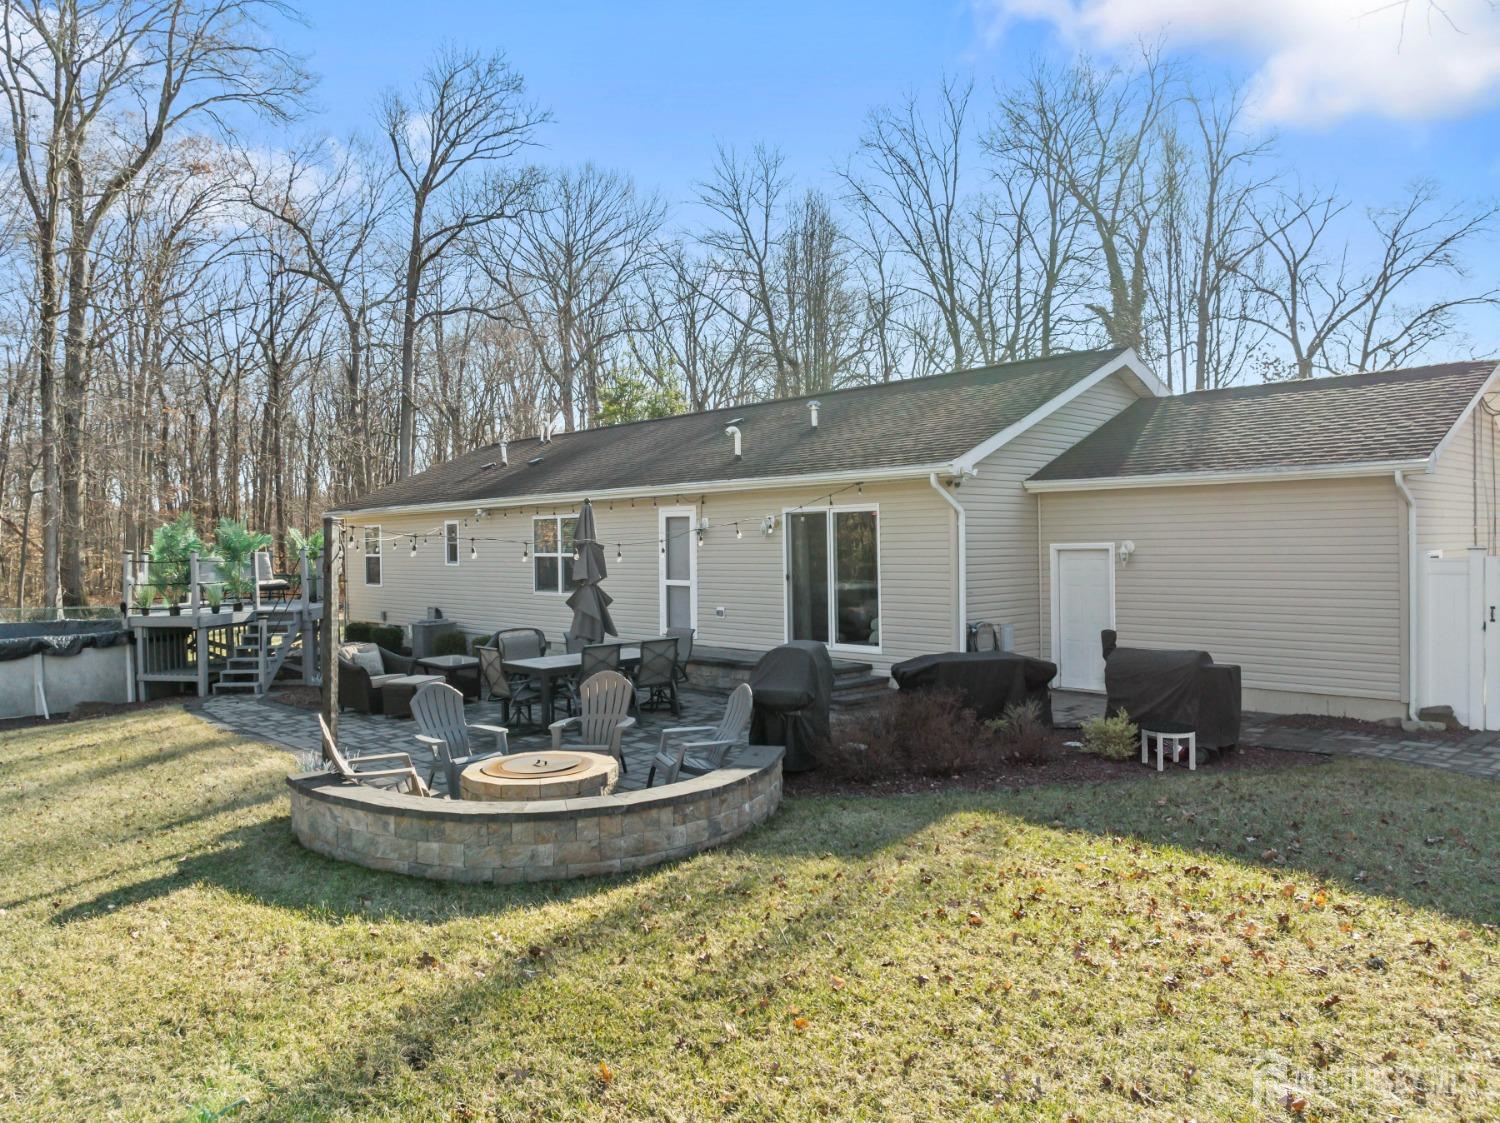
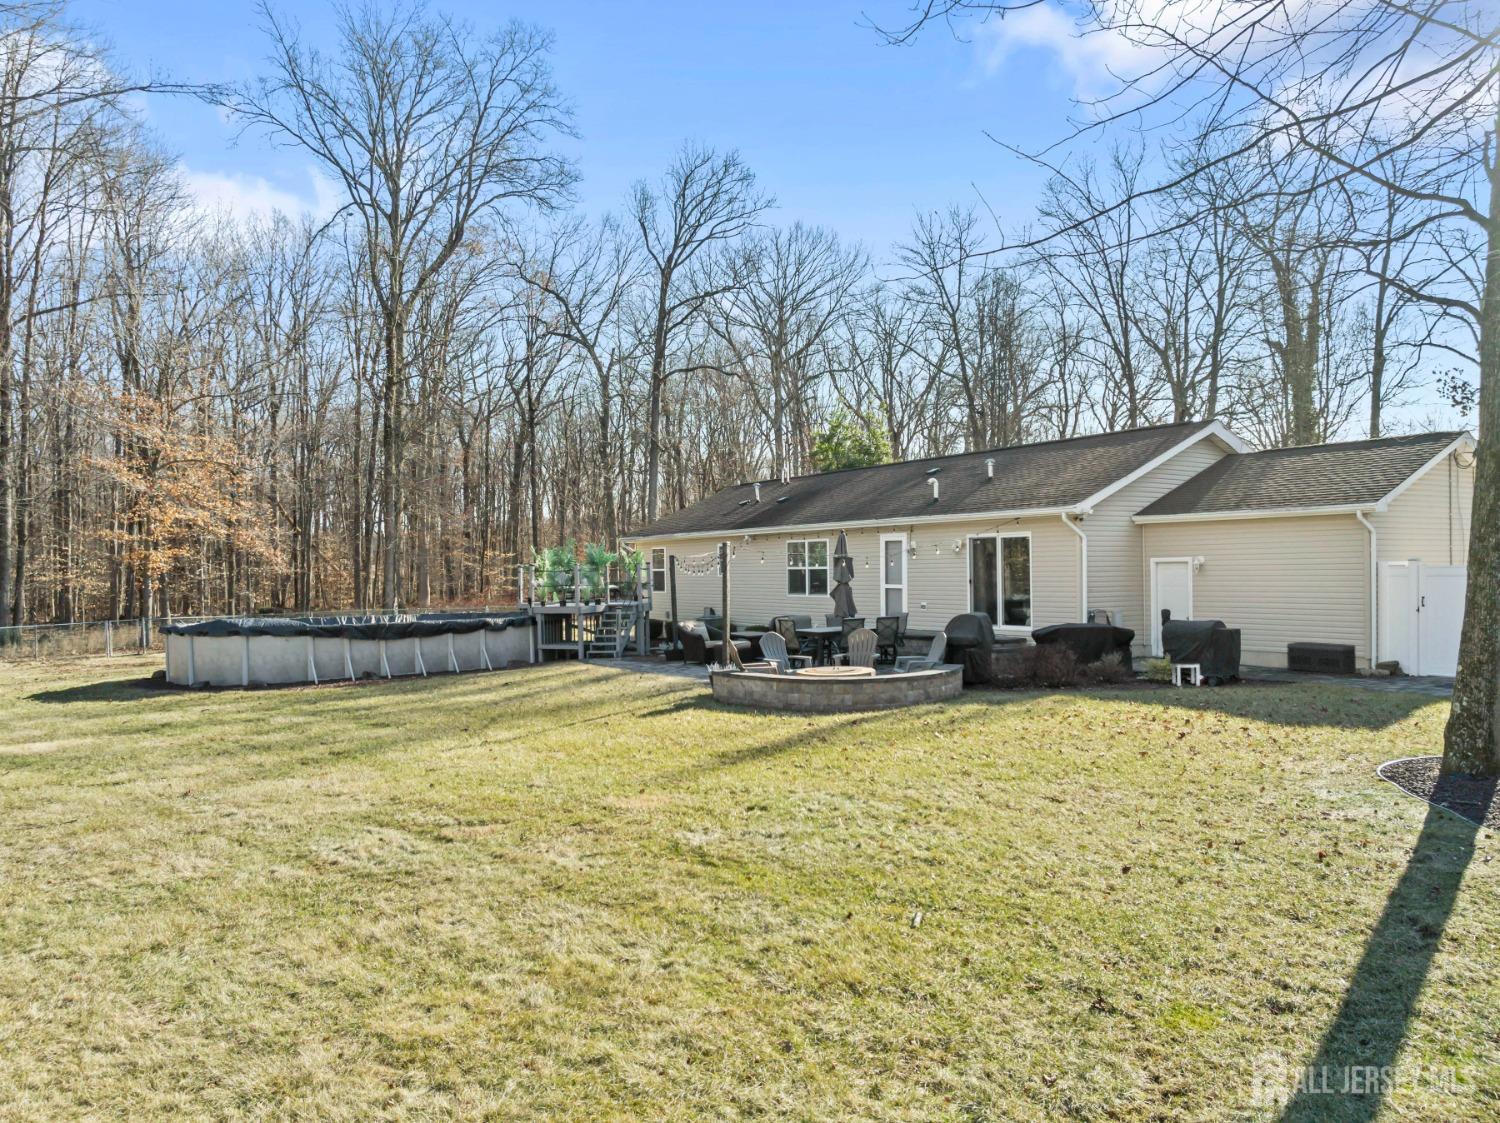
storage bench: none [1277,674,1389,729] -> present [1287,642,1356,674]

